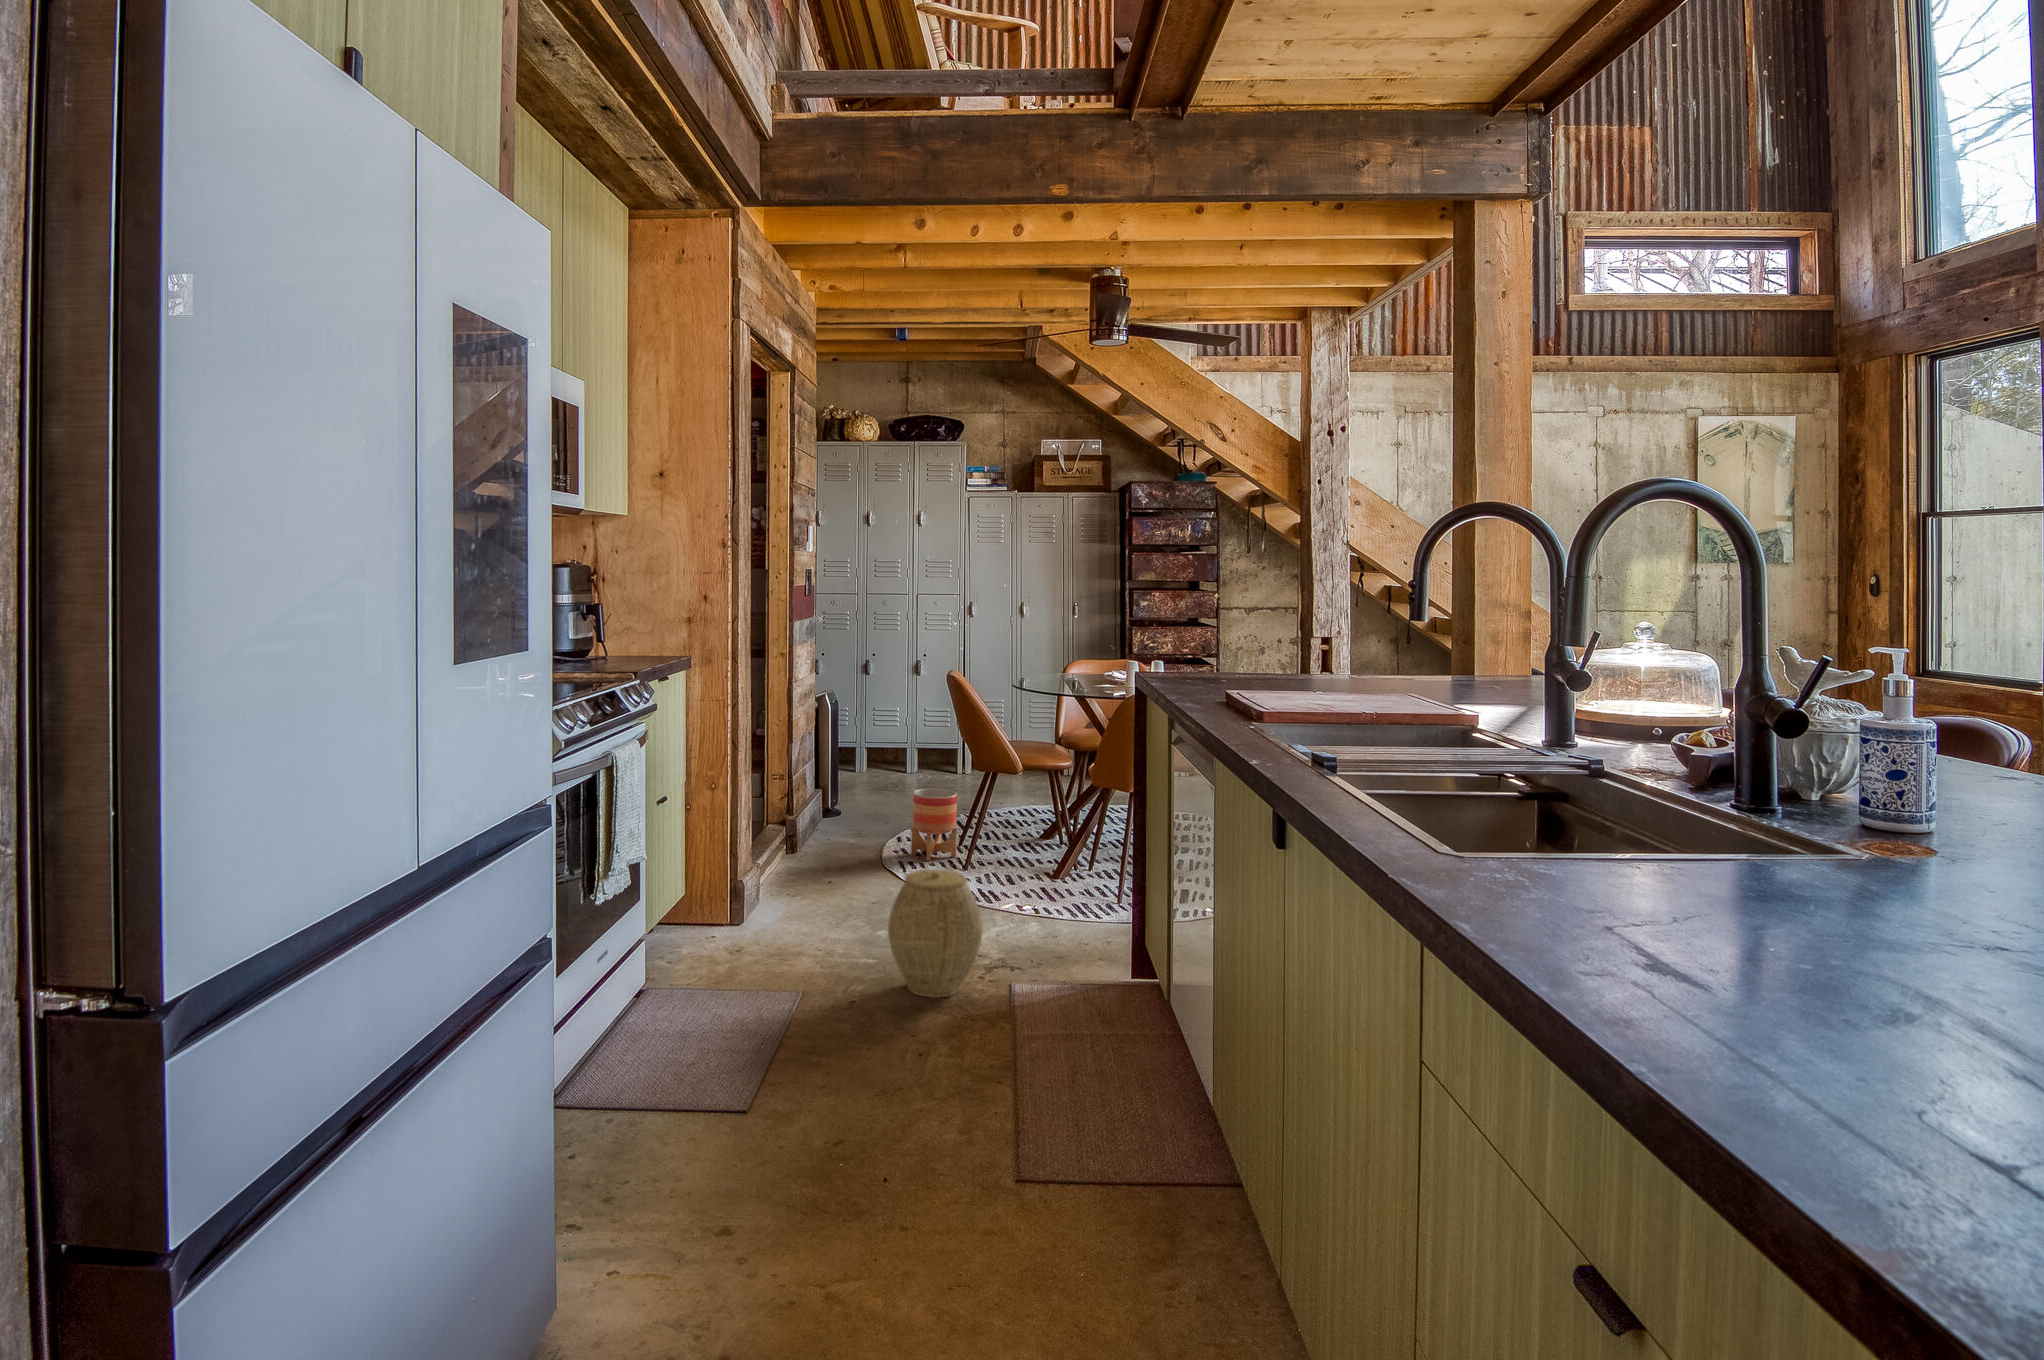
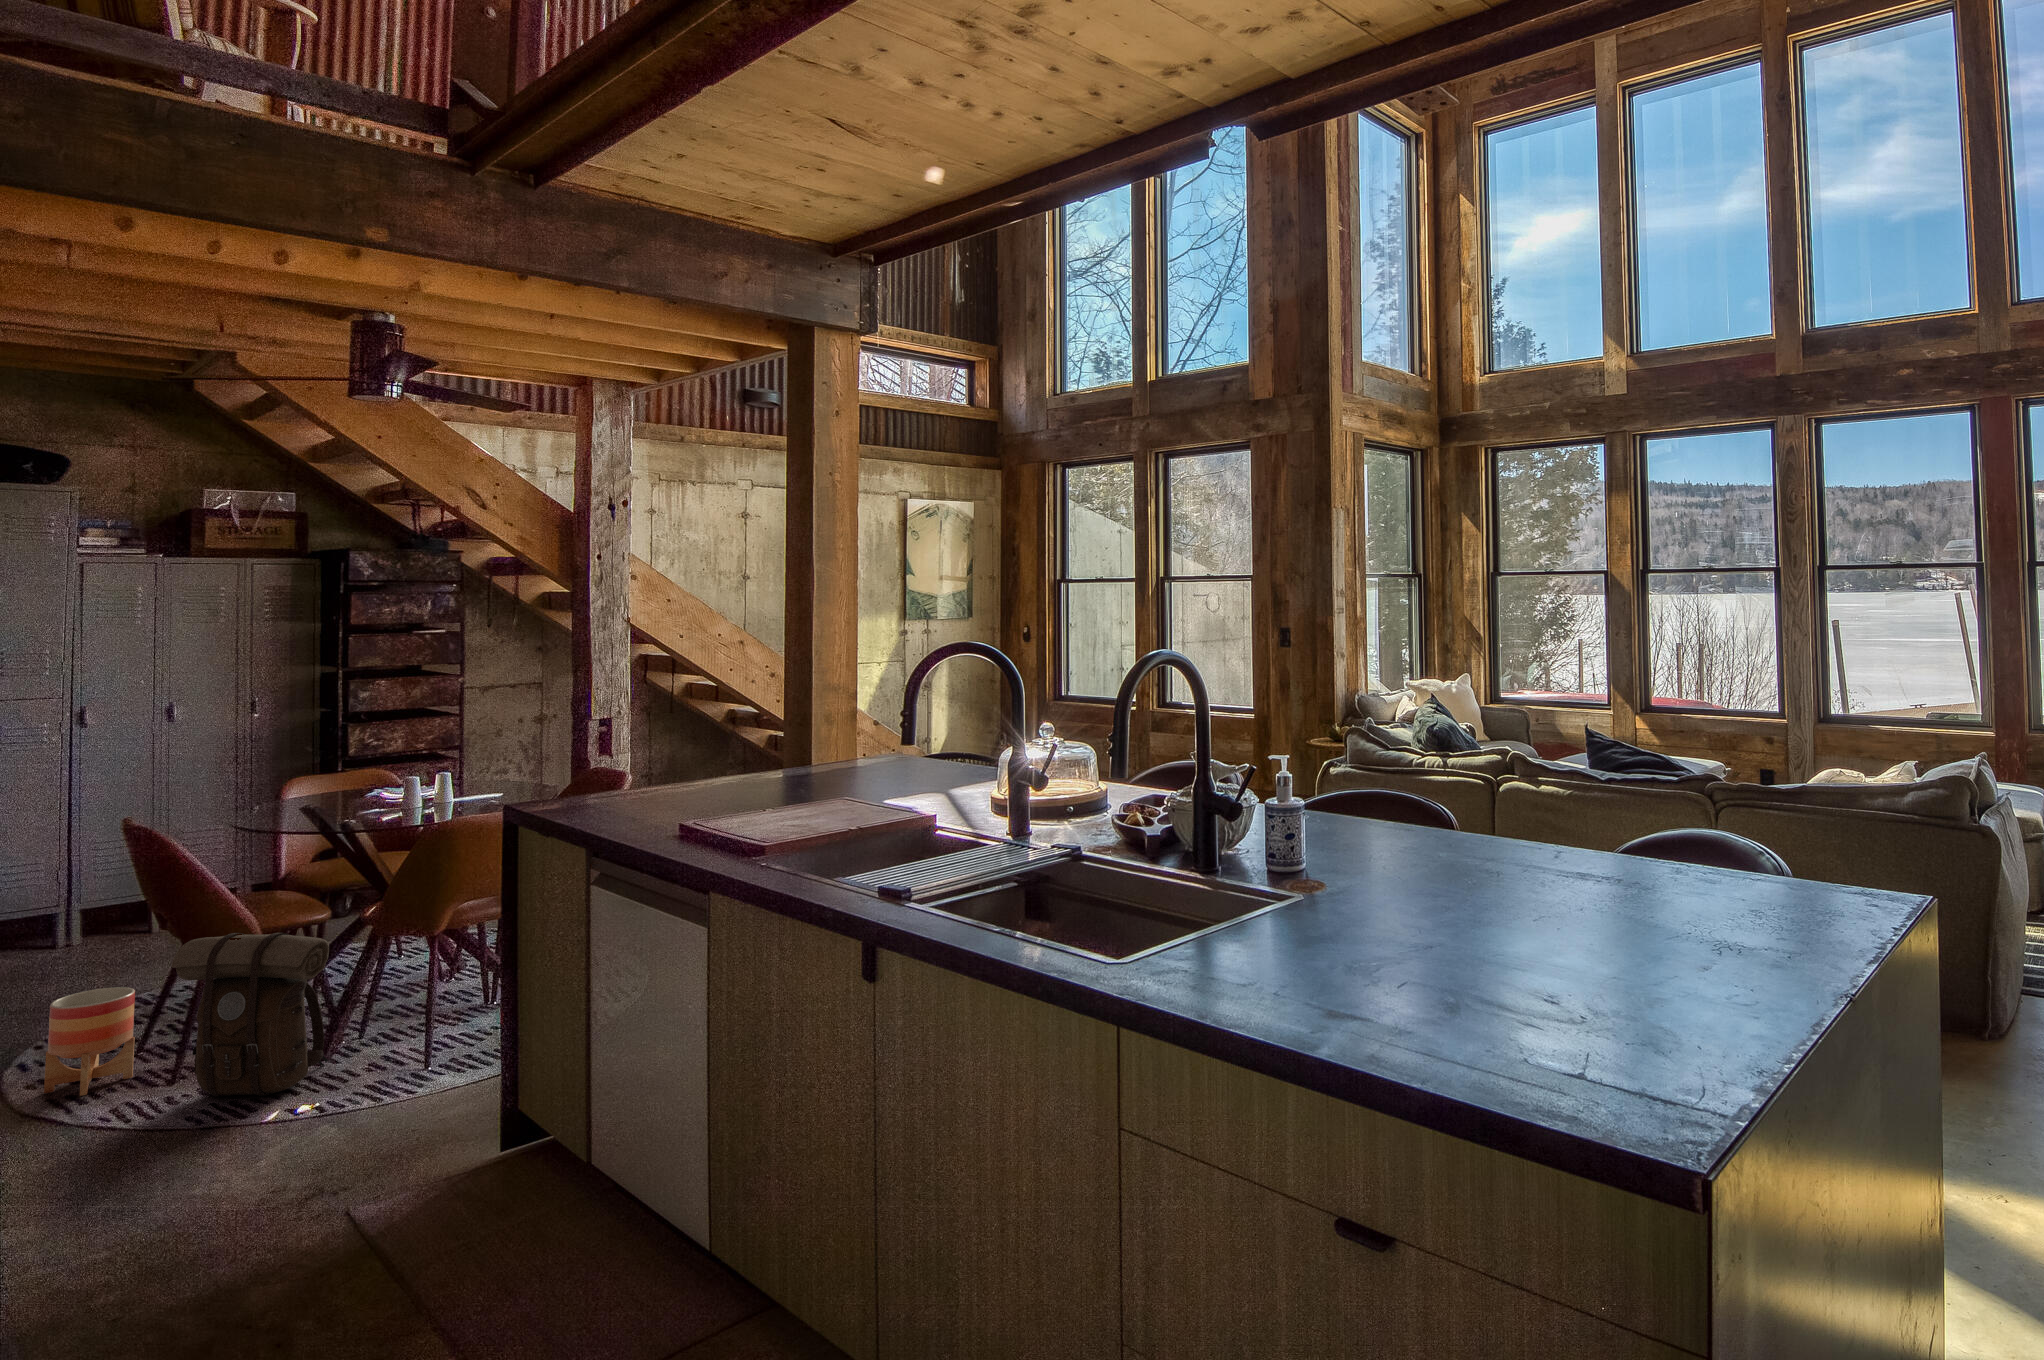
backpack: none [964,763,1059,893] -> present [172,933,329,1096]
woven basket: present [888,870,982,998] -> none [127,1089,291,1272]

